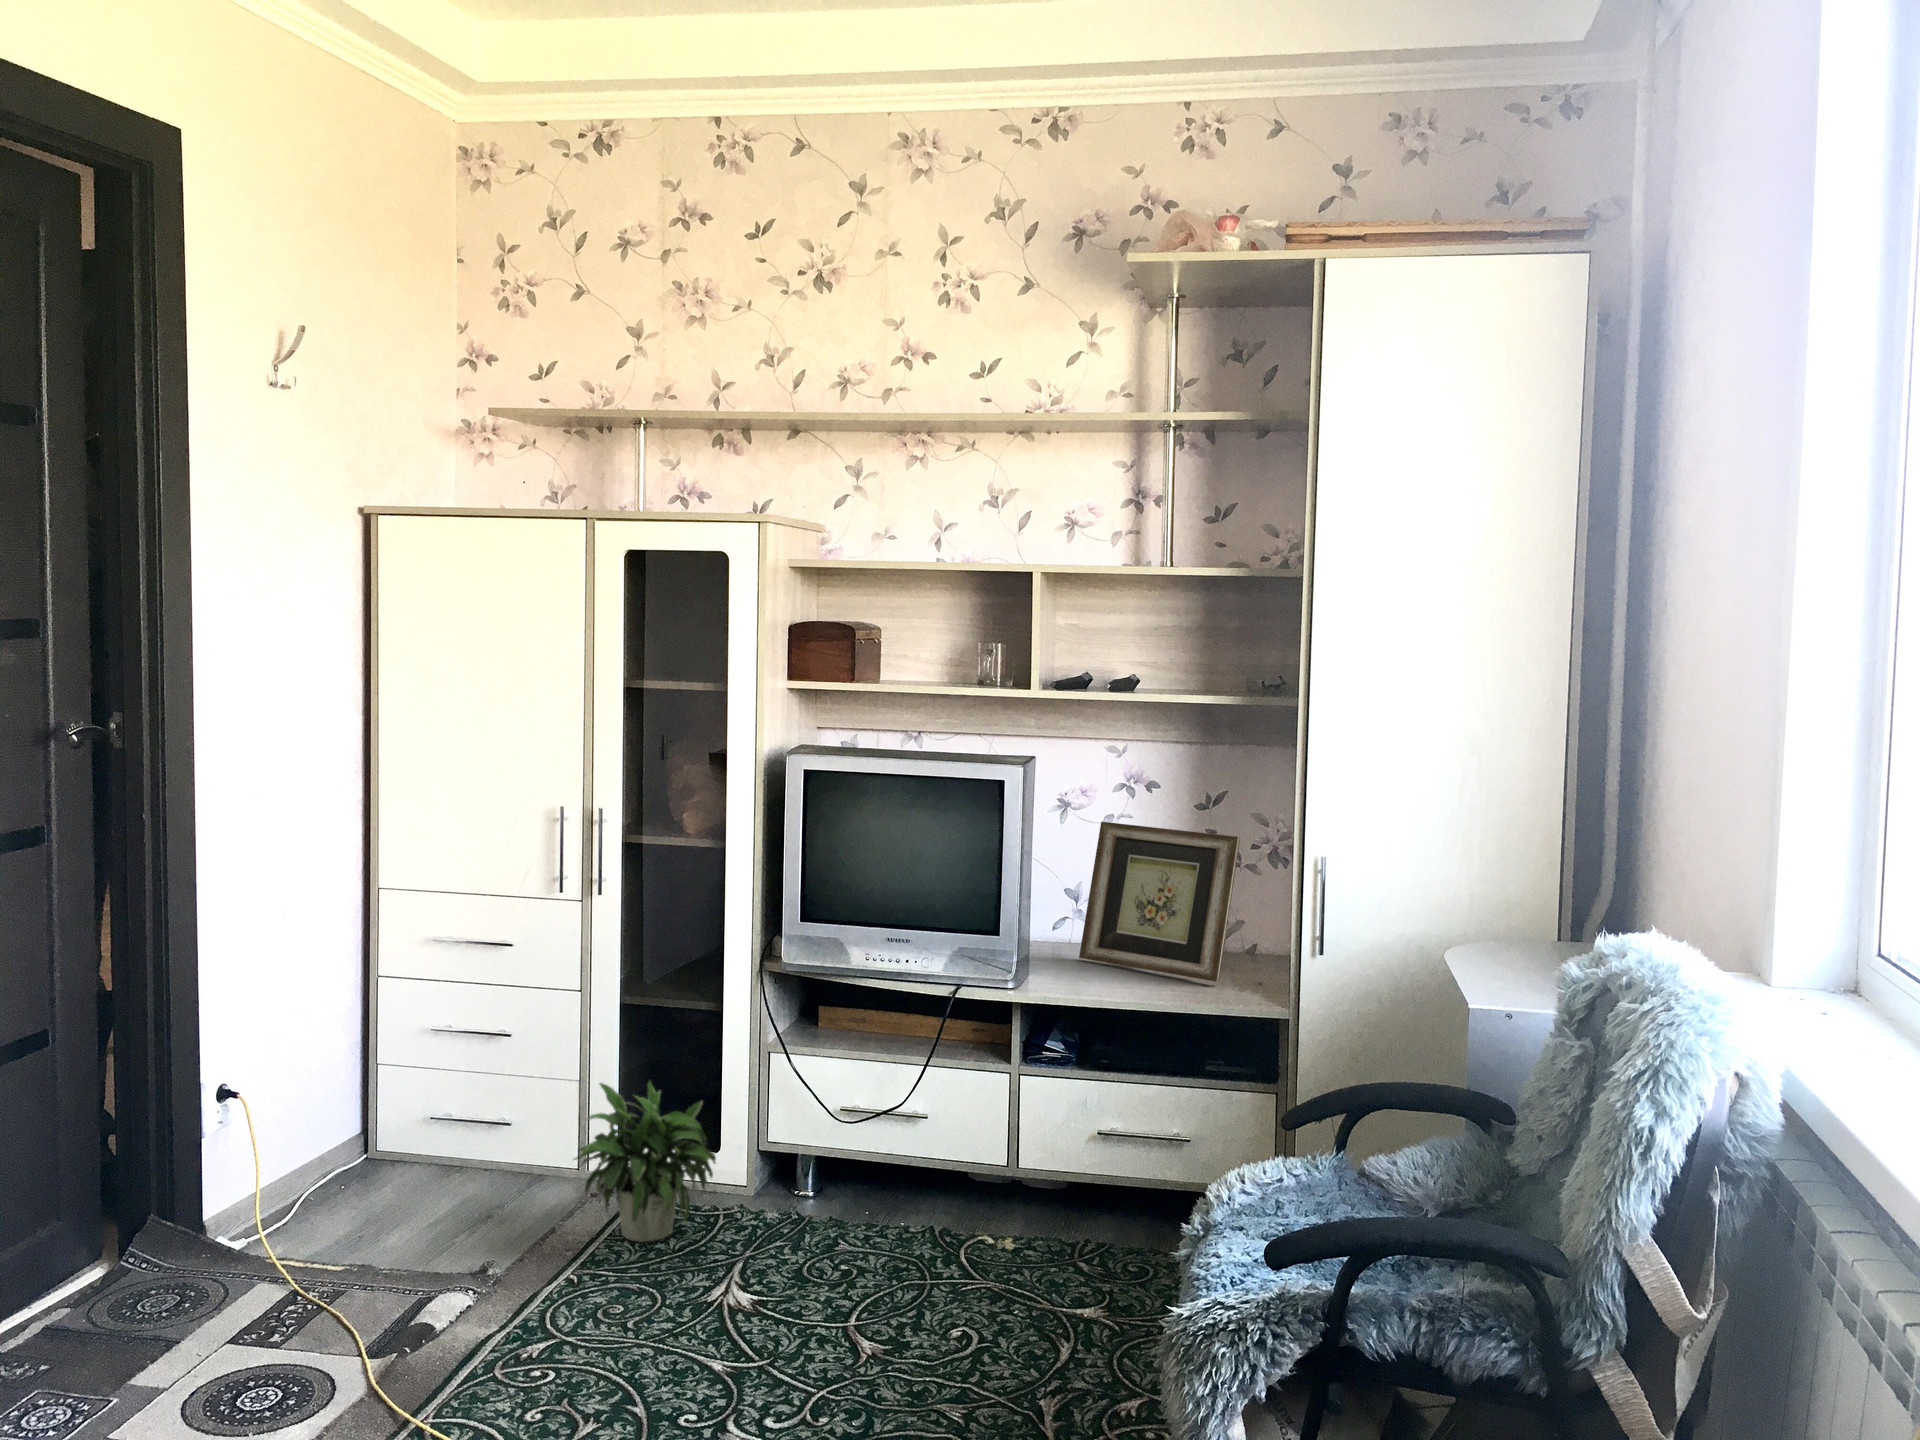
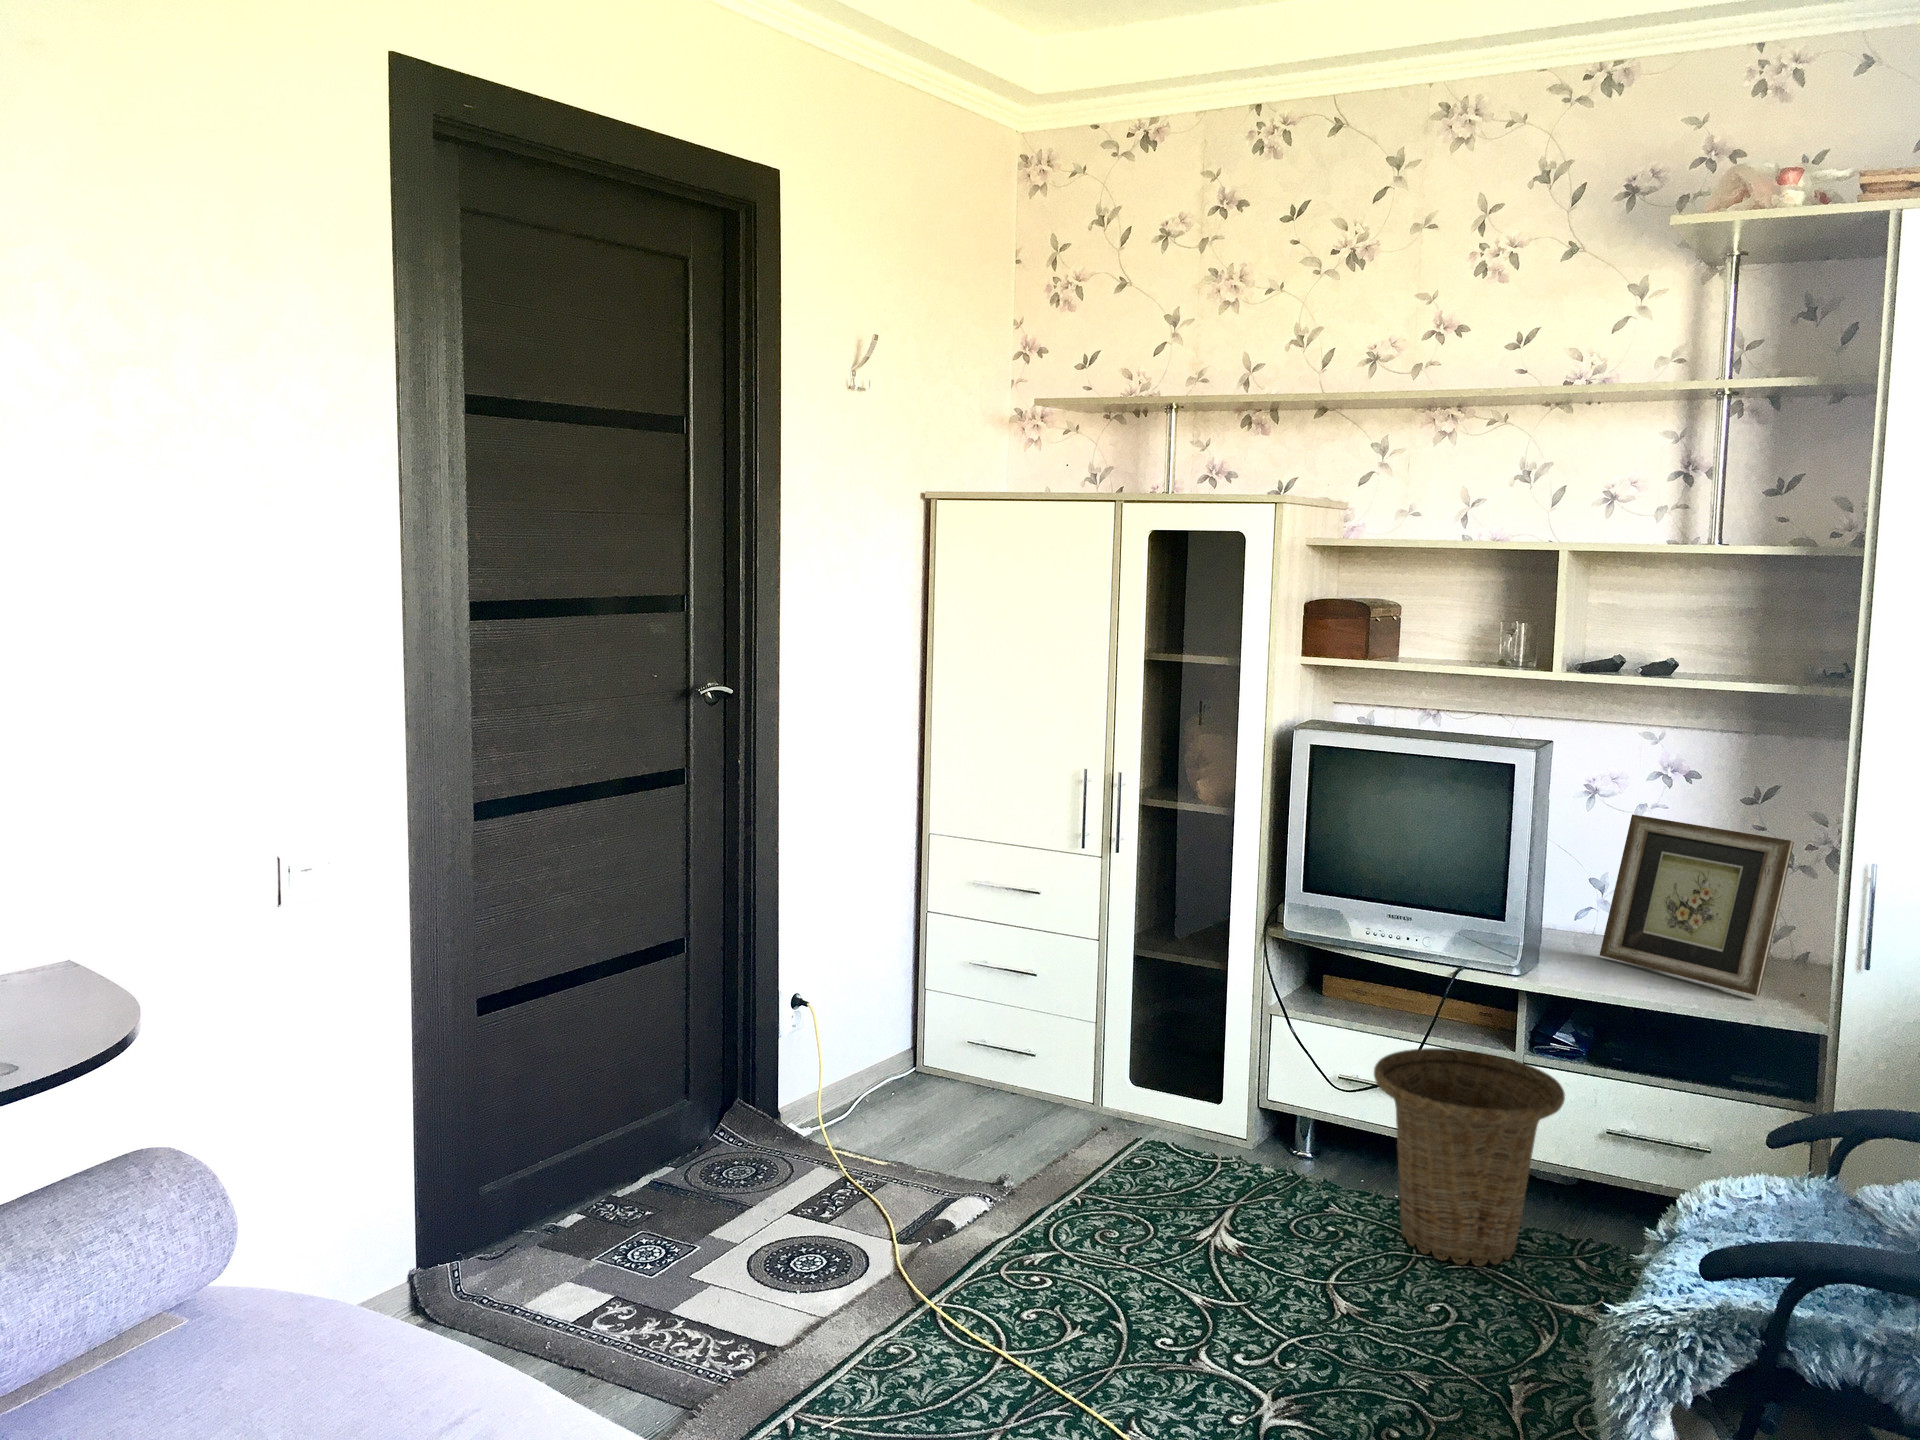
basket: none [882,1064,1062,1280] -> present [1374,1048,1565,1266]
potted plant: present [575,1081,716,1242] -> none [1081,1027,1213,1177]

